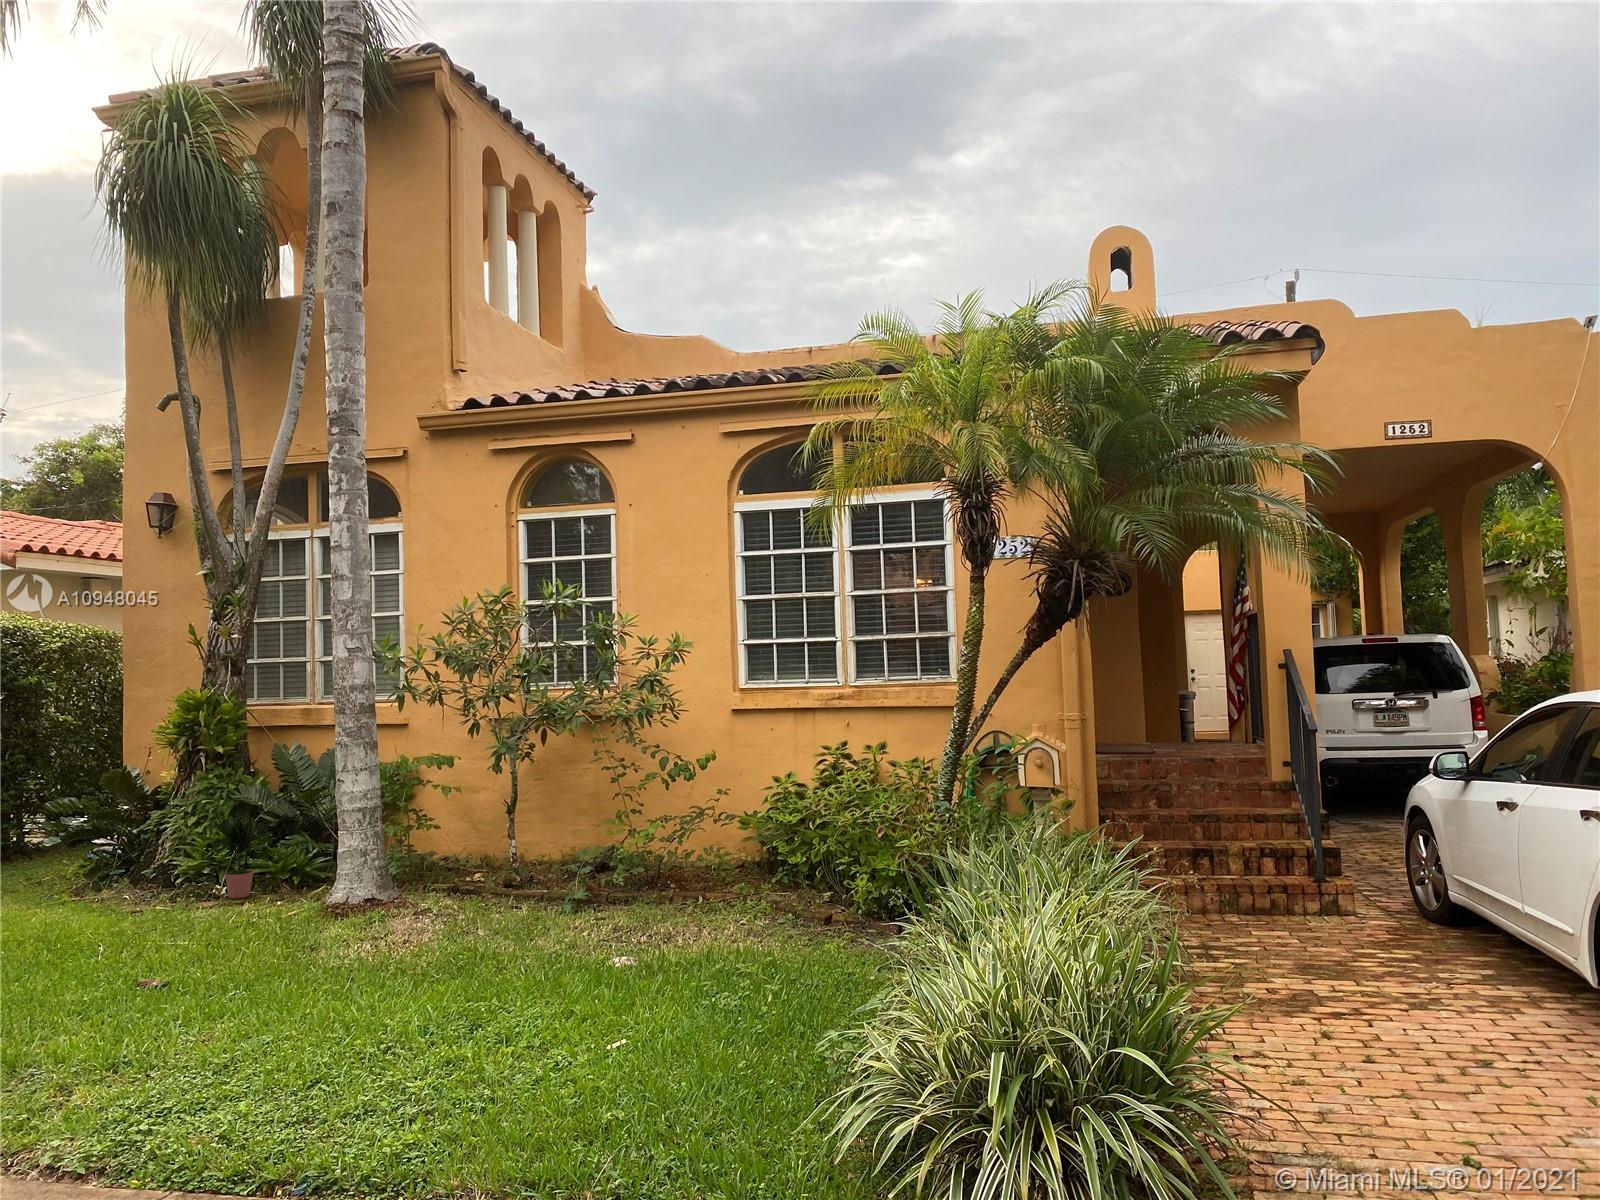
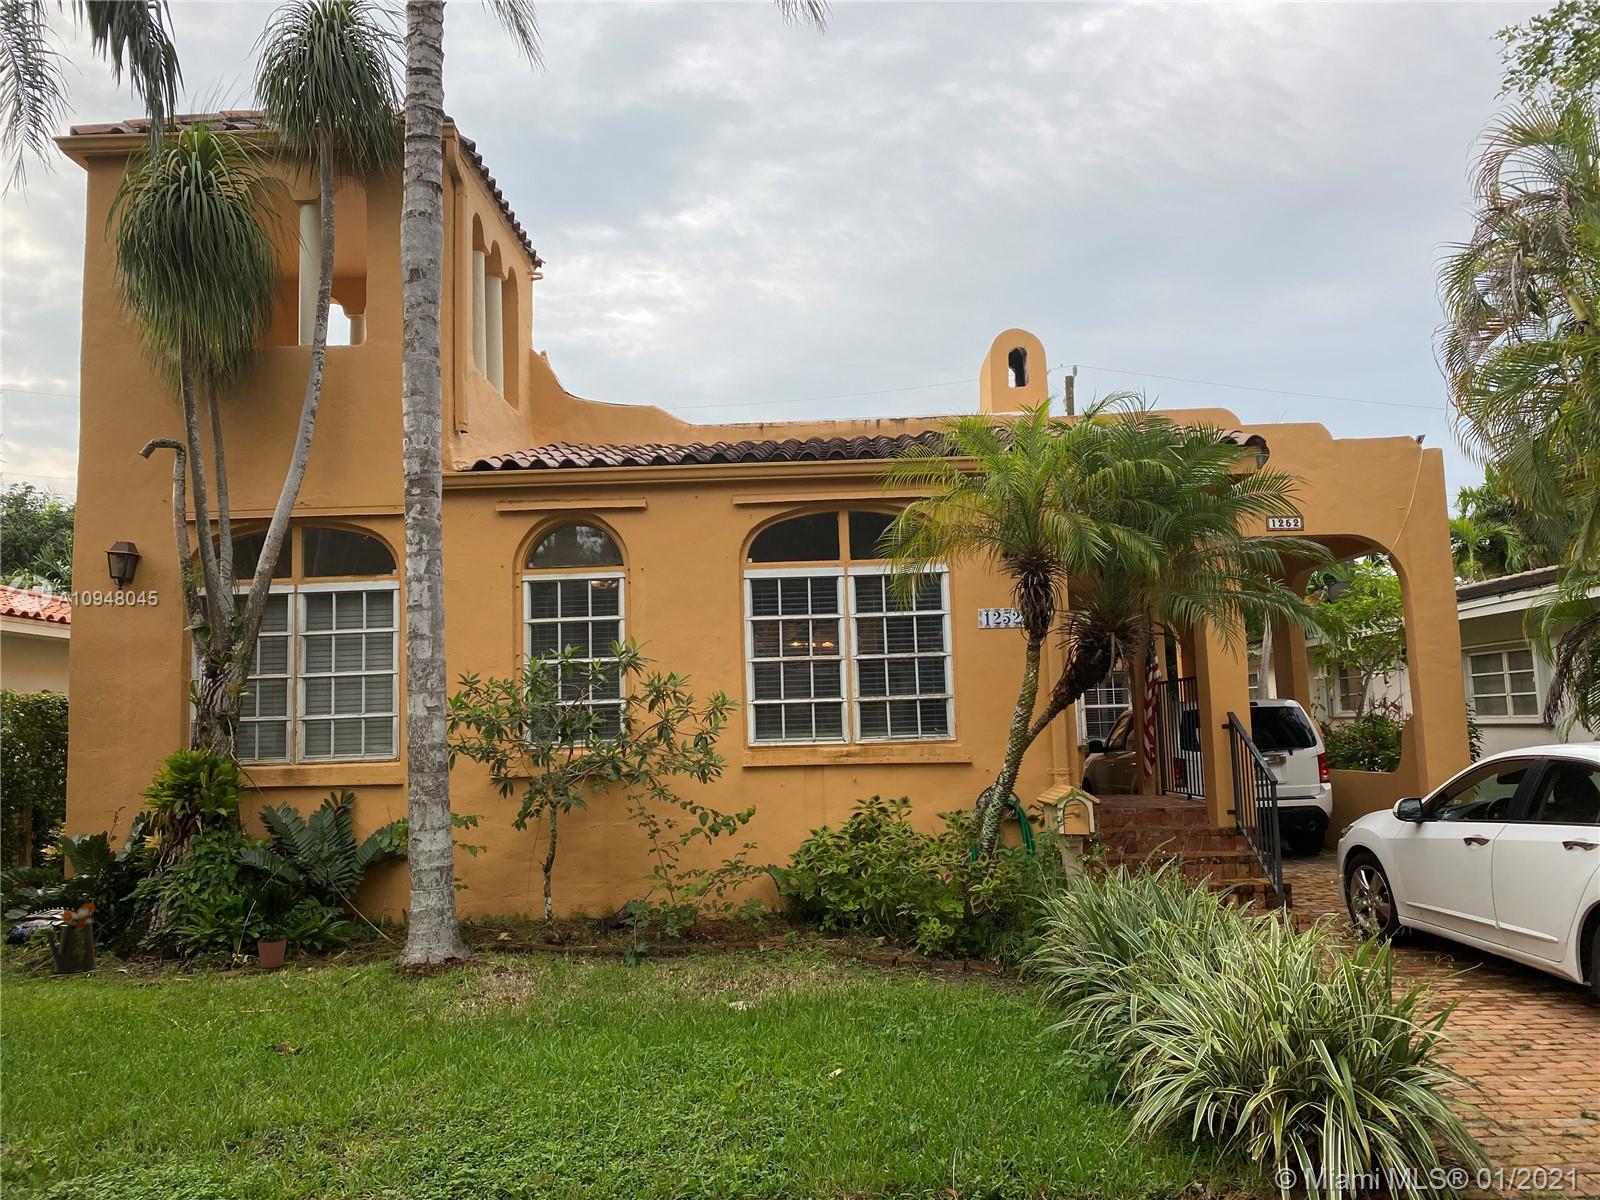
watering can: none [62,829,121,893] -> present [46,903,102,973]

